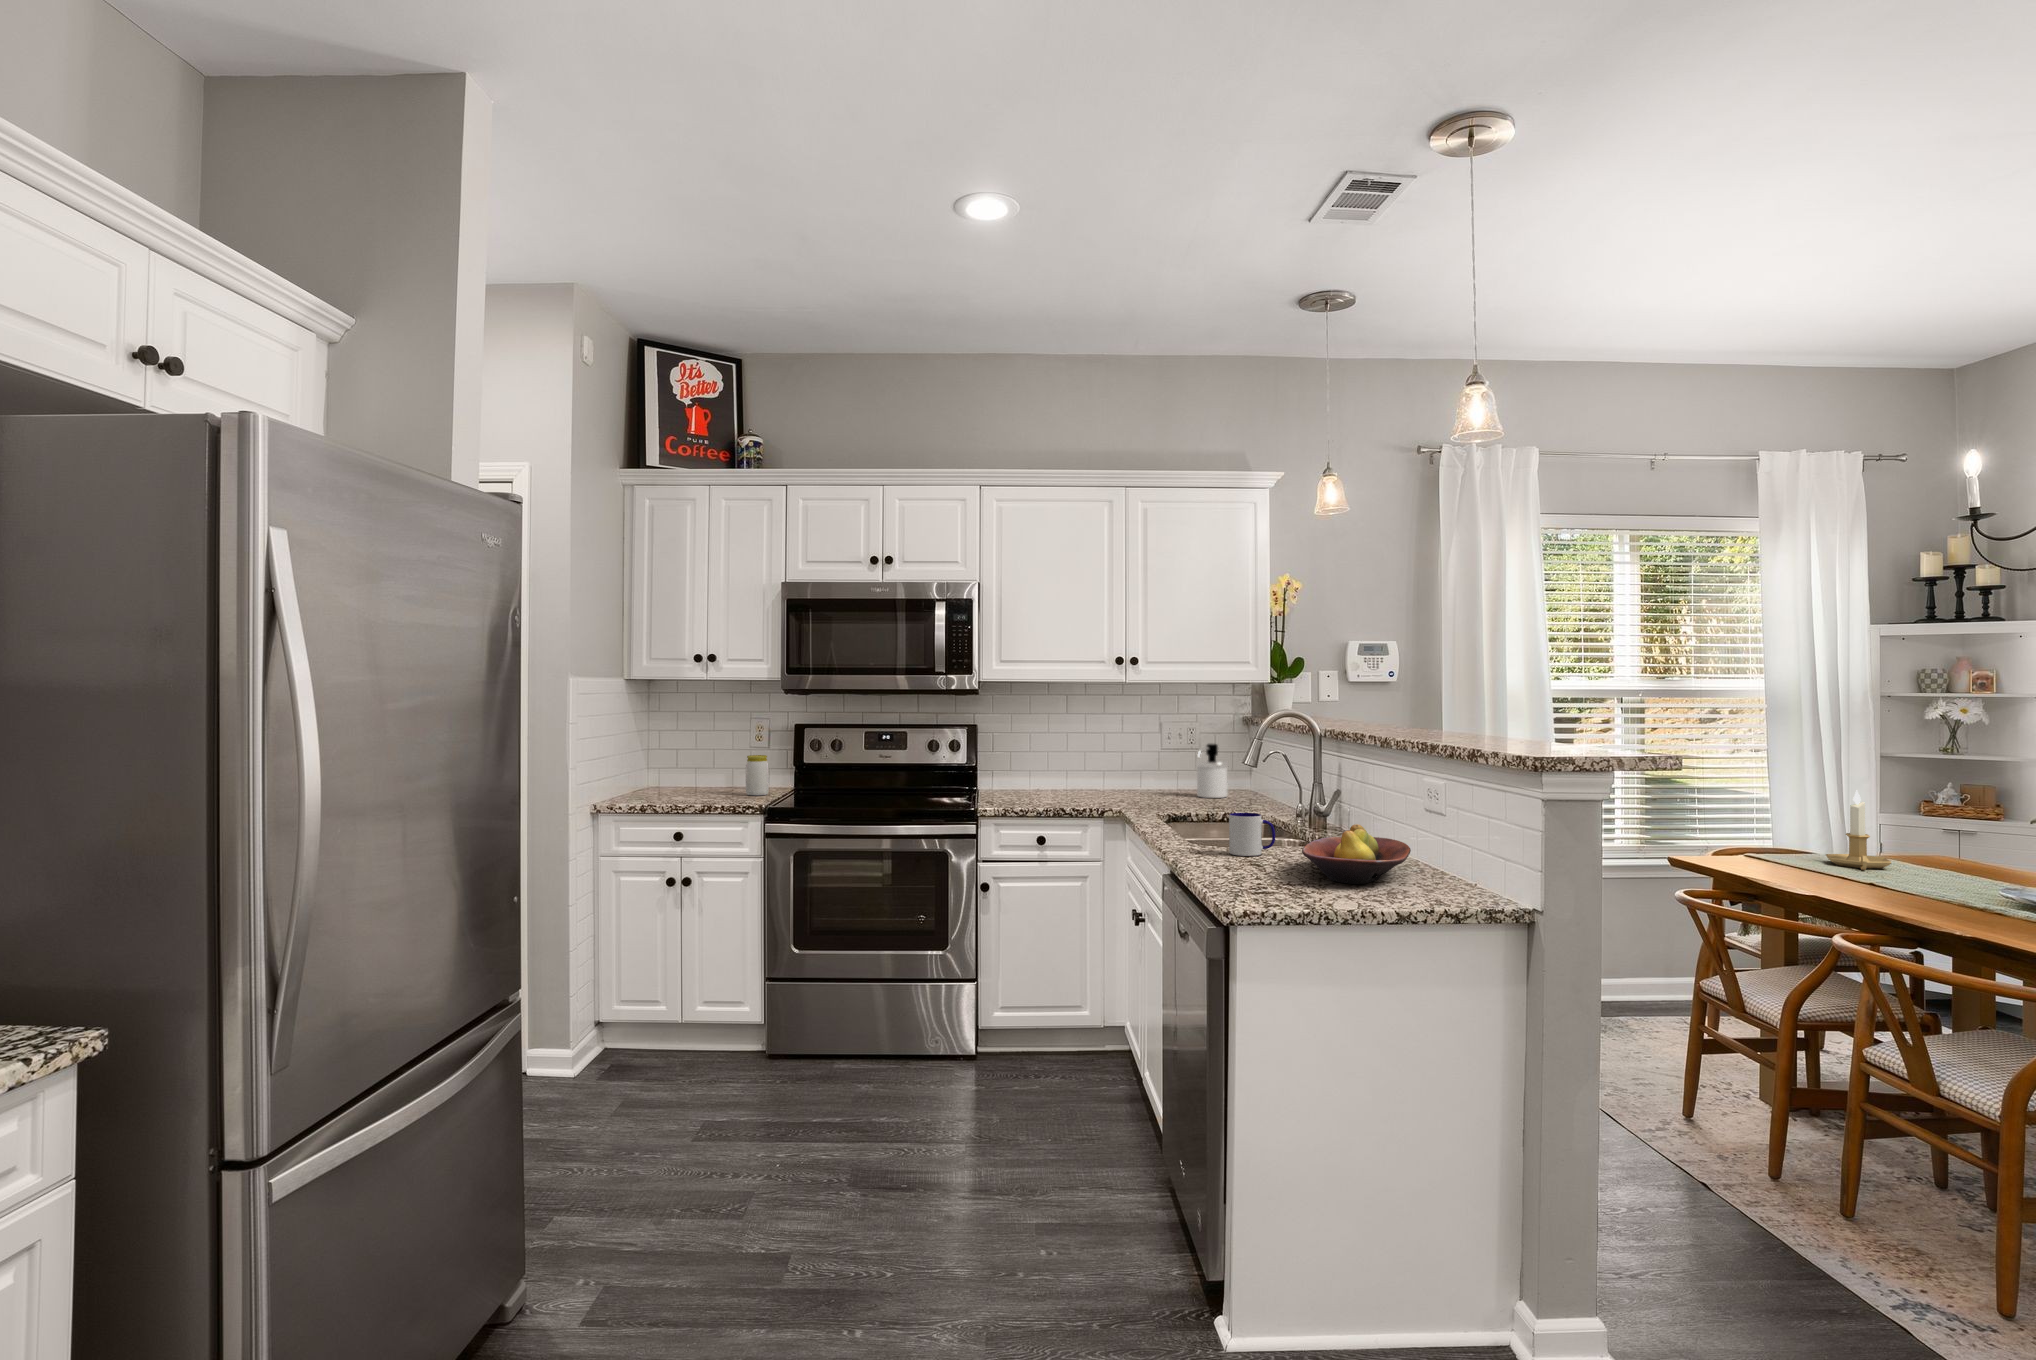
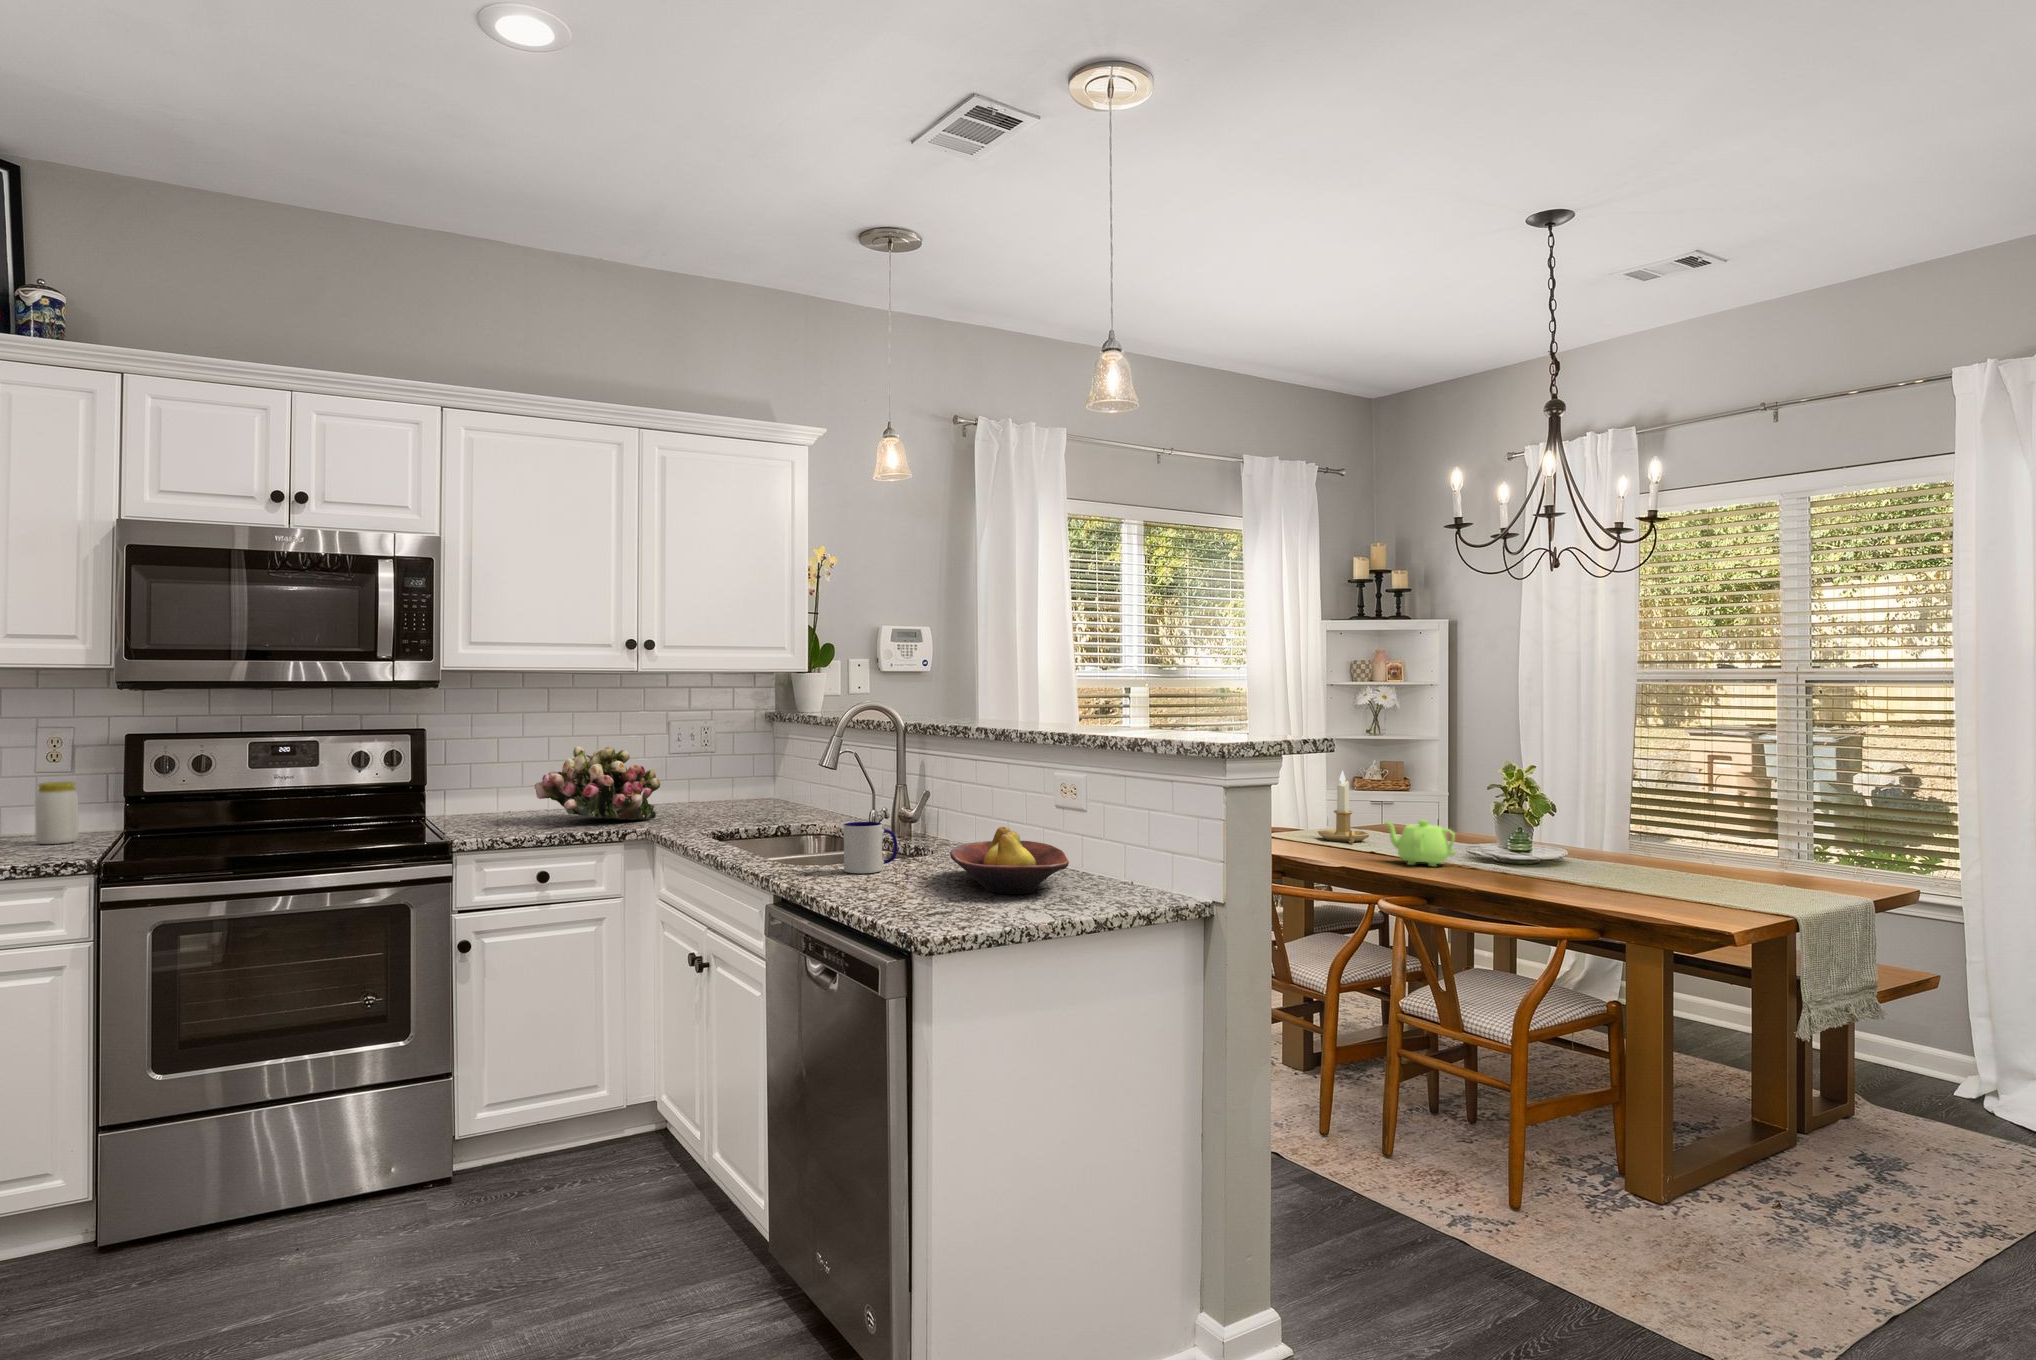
flower arrangement: none [1046,741,1140,801] -> present [535,746,660,819]
soap dispenser: present [1196,744,1228,798] -> none [722,745,762,810]
teapot: none [1880,847,1978,903] -> present [1385,820,1456,866]

